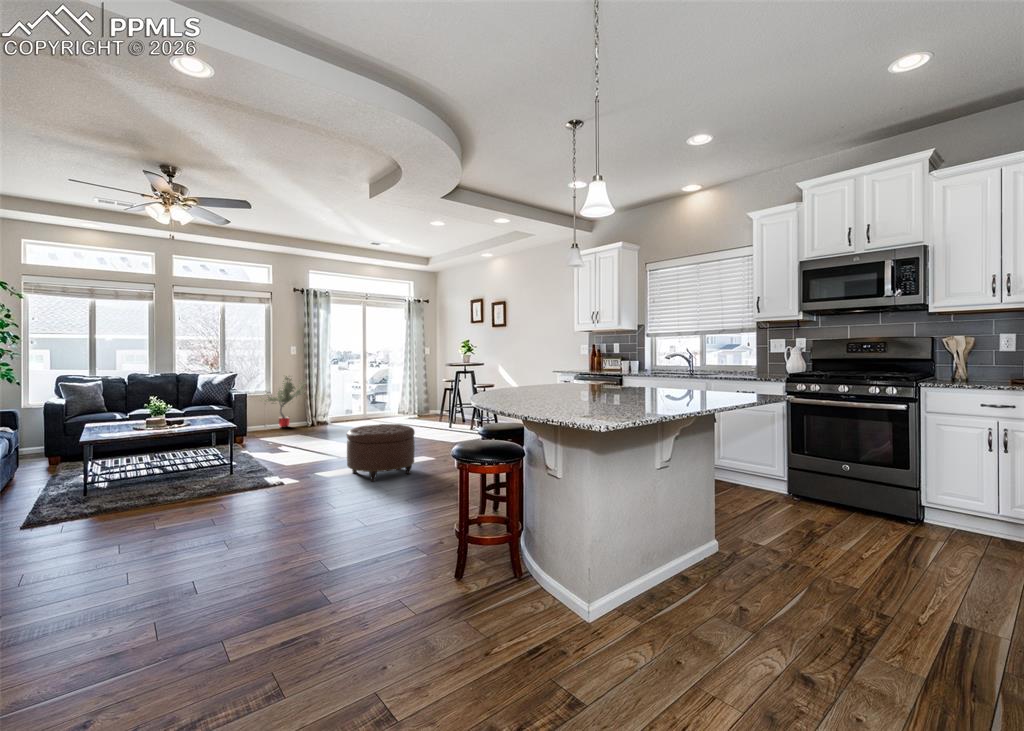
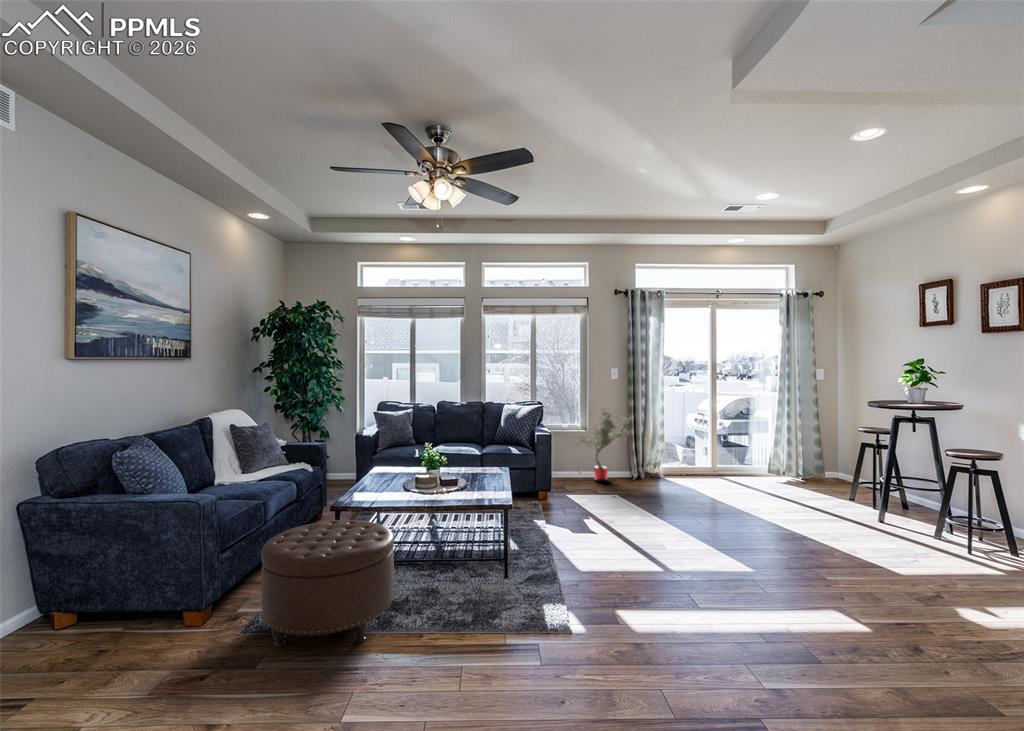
ottoman: present [347,424,415,482] -> present [261,520,394,647]

